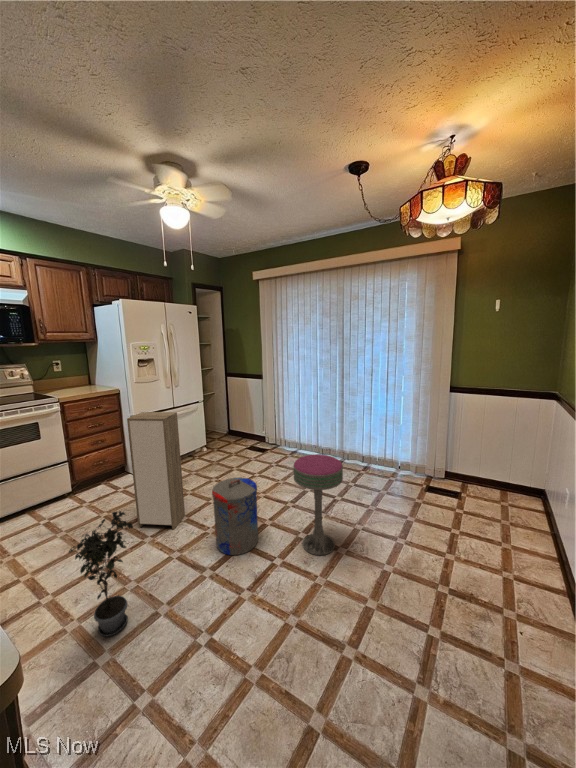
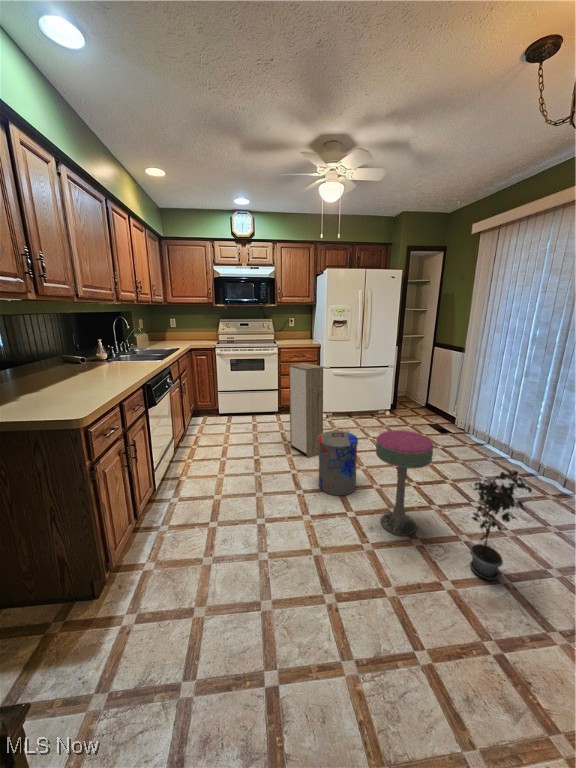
potted plant: present [69,511,133,637] -> present [470,470,532,580]

